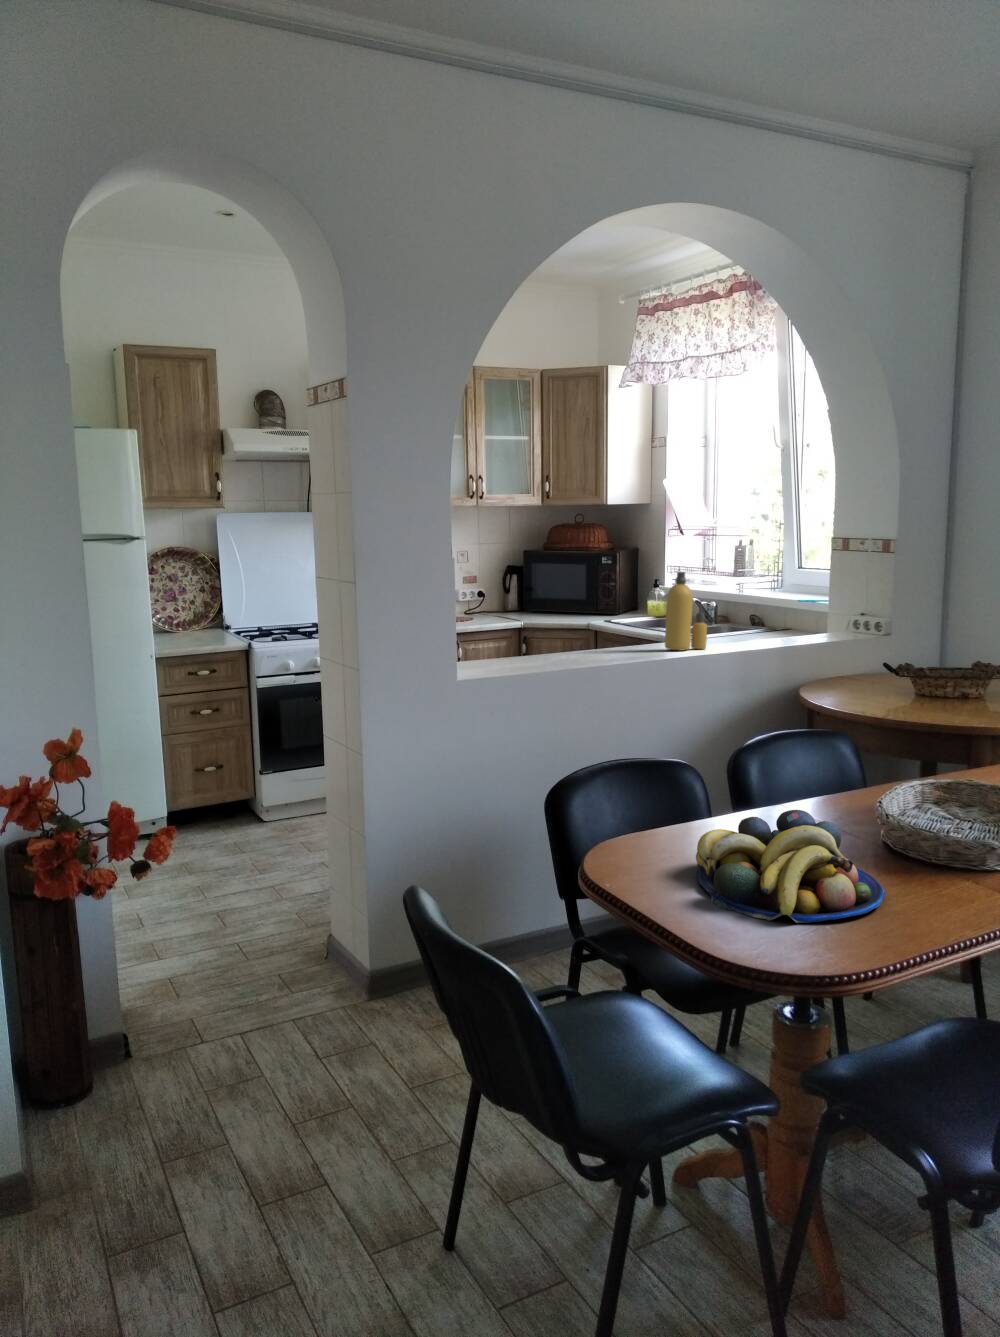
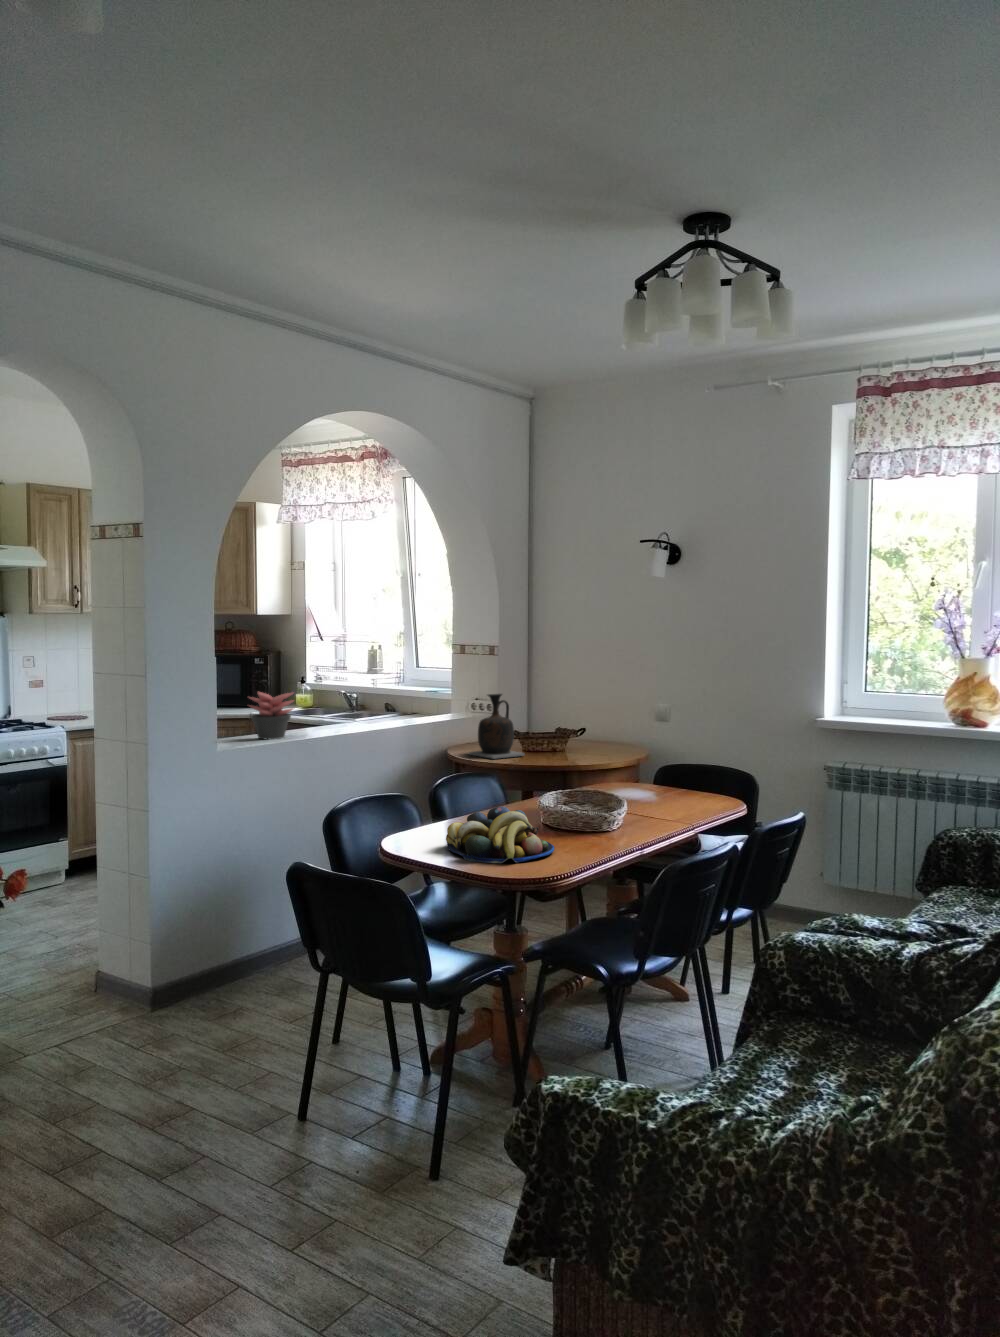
bottle: present [665,572,707,650] -> none [352,669,382,727]
succulent plant: none [512,601,572,665] -> present [249,691,293,739]
vase: none [827,611,913,707] -> present [468,694,524,759]

